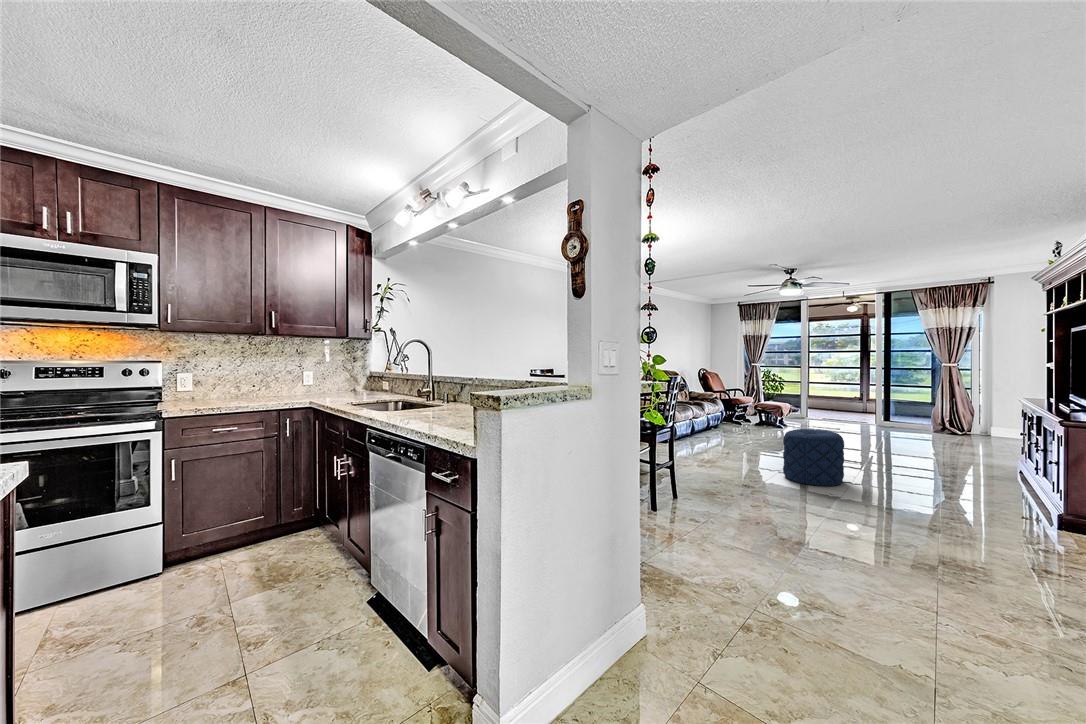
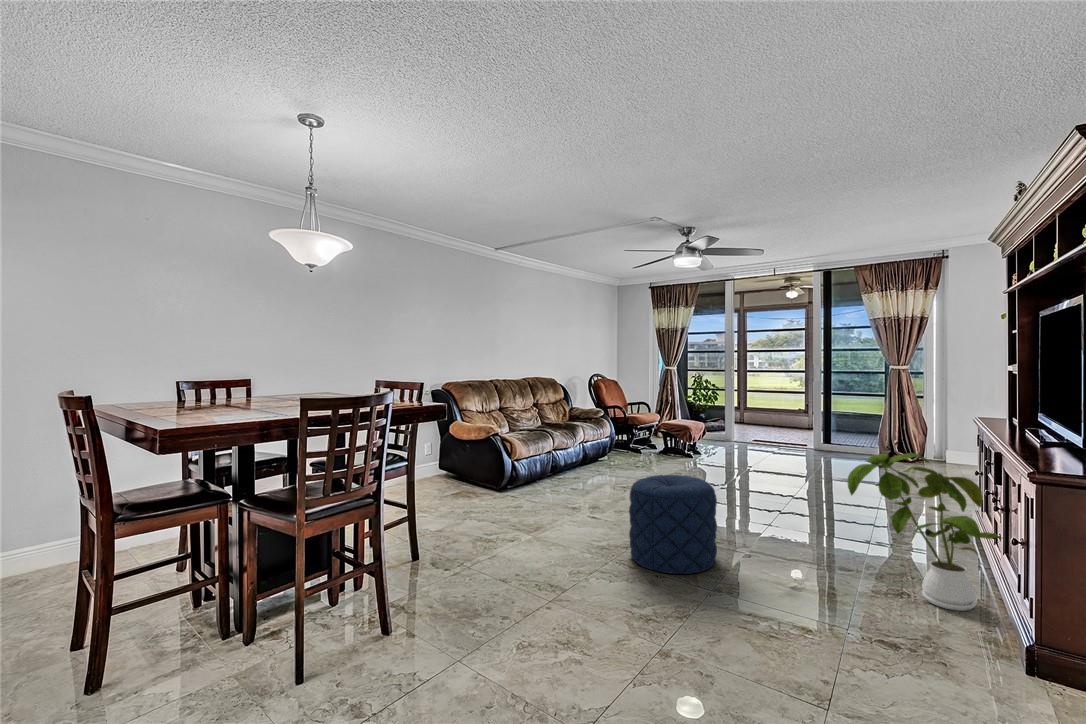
house plant: none [937,414,1045,507] -> present [848,453,1002,611]

